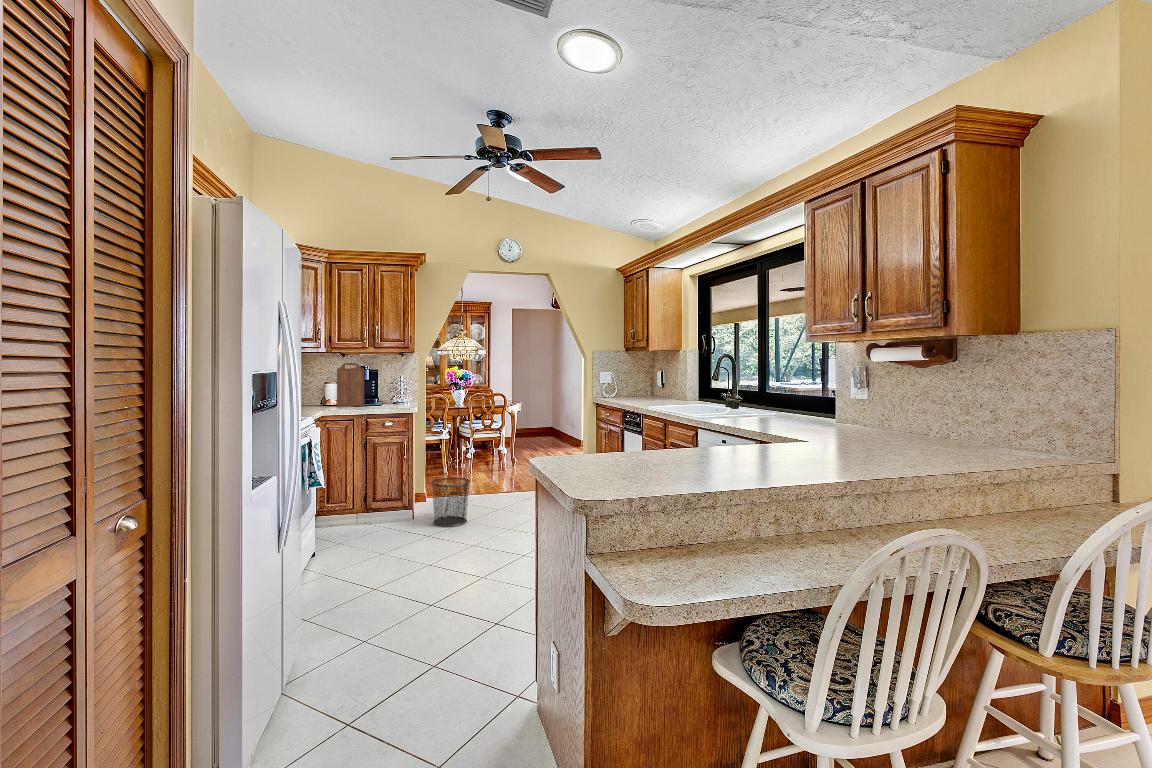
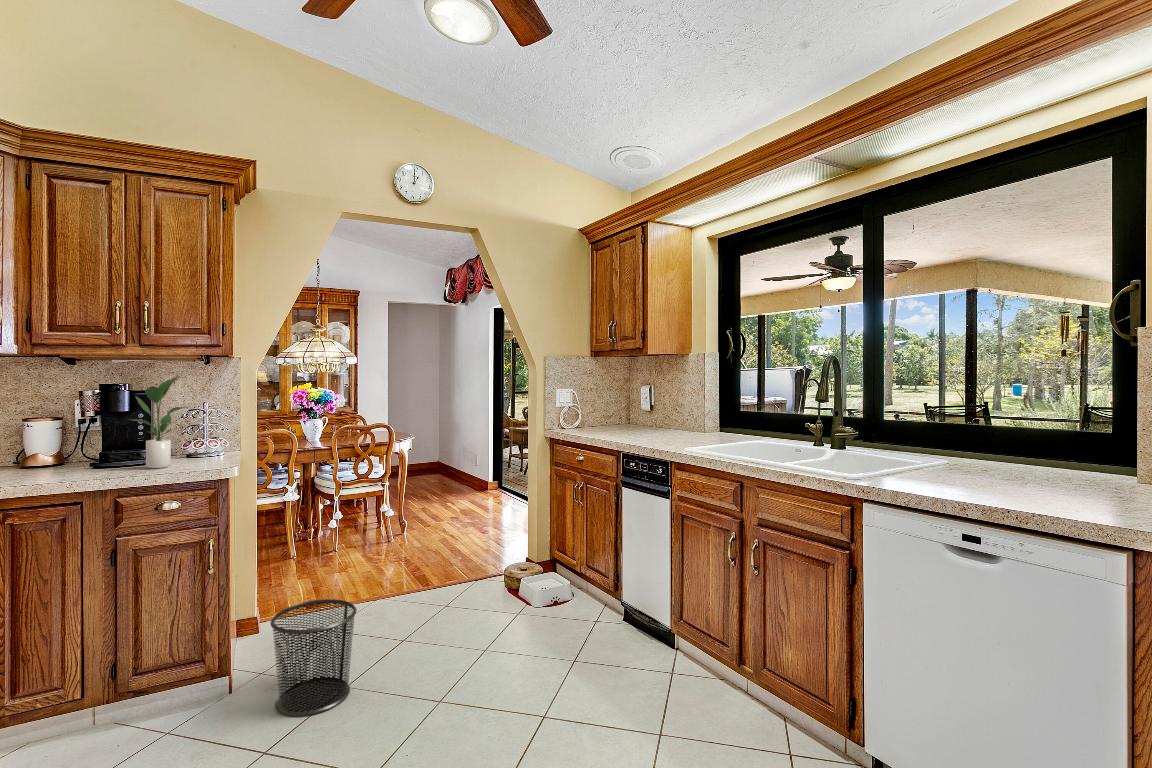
cutting board: present [337,363,364,406] -> none [44,377,115,472]
potted plant: none [370,363,396,407] -> present [130,376,188,468]

